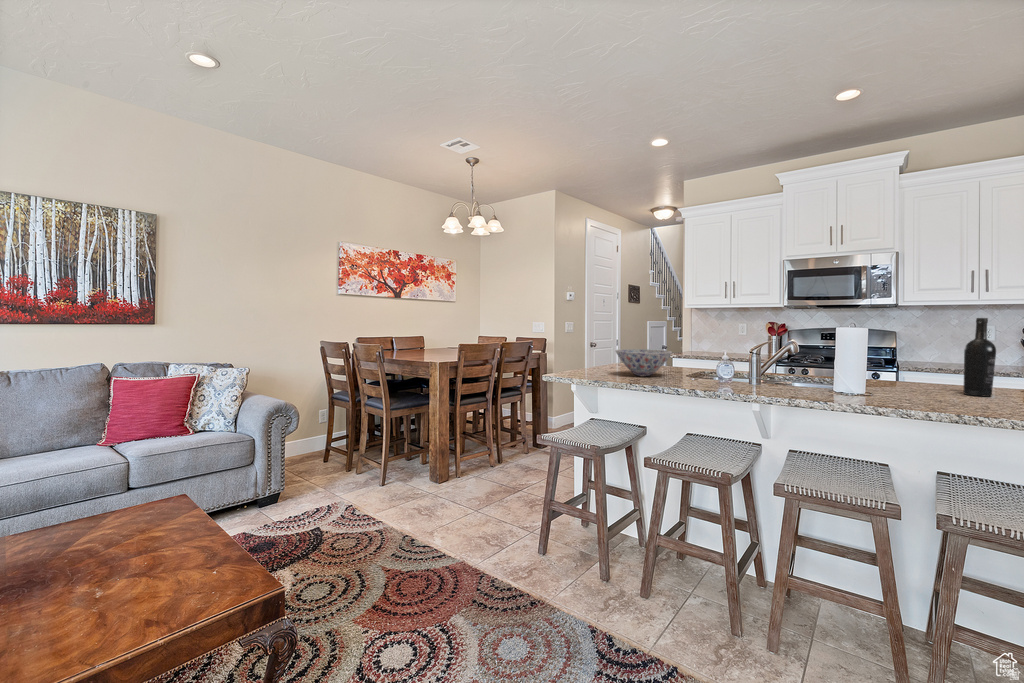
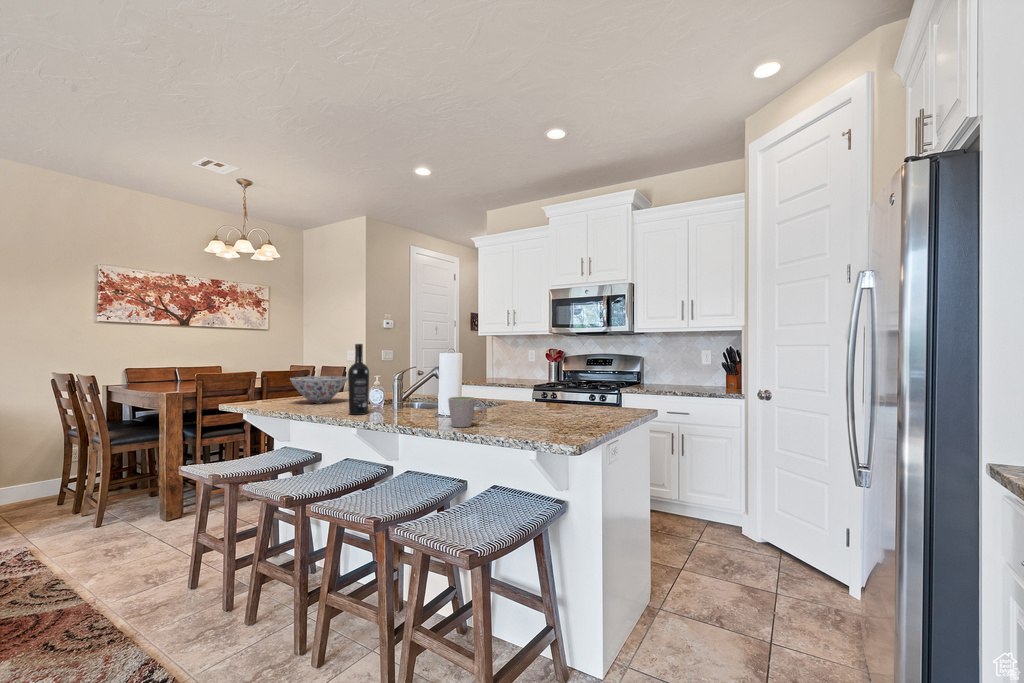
wine bottle: present [963,318,996,397] -> present [348,344,369,415]
mug: none [911,375,961,409] -> present [448,397,485,427]

